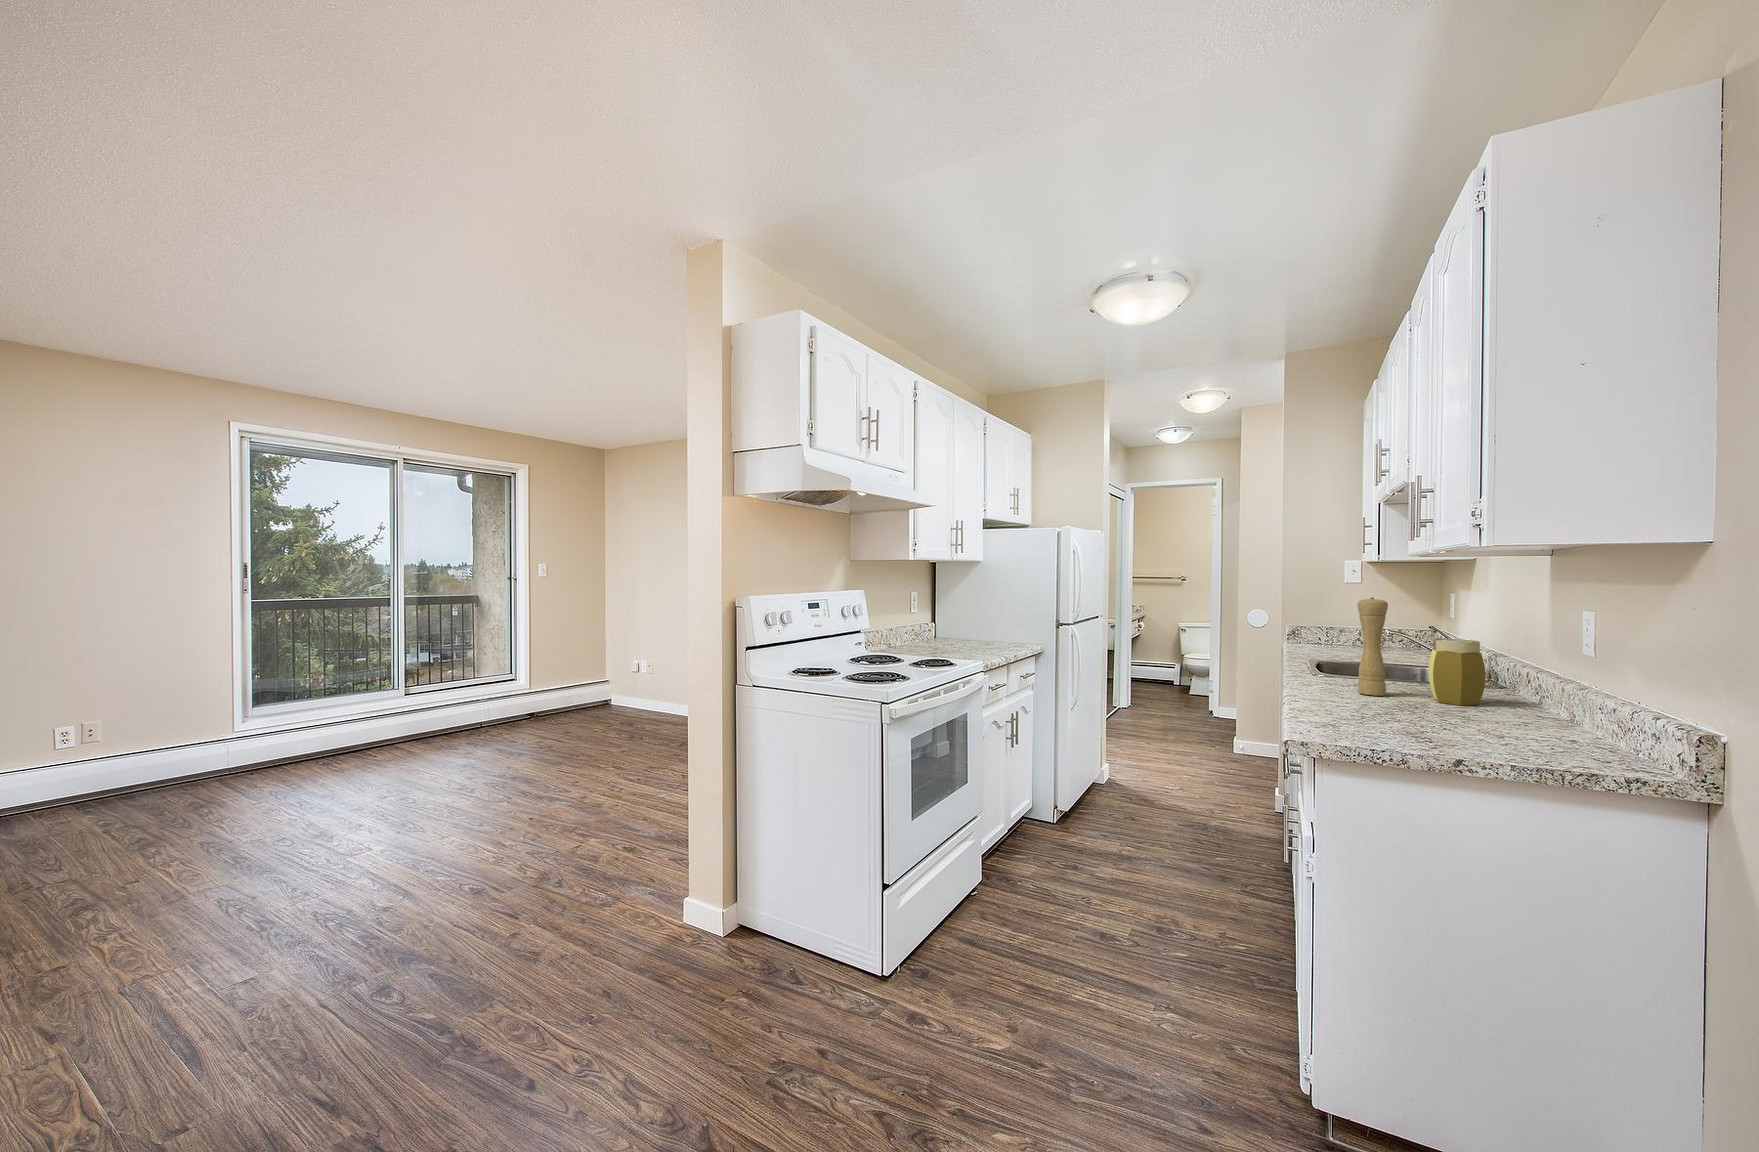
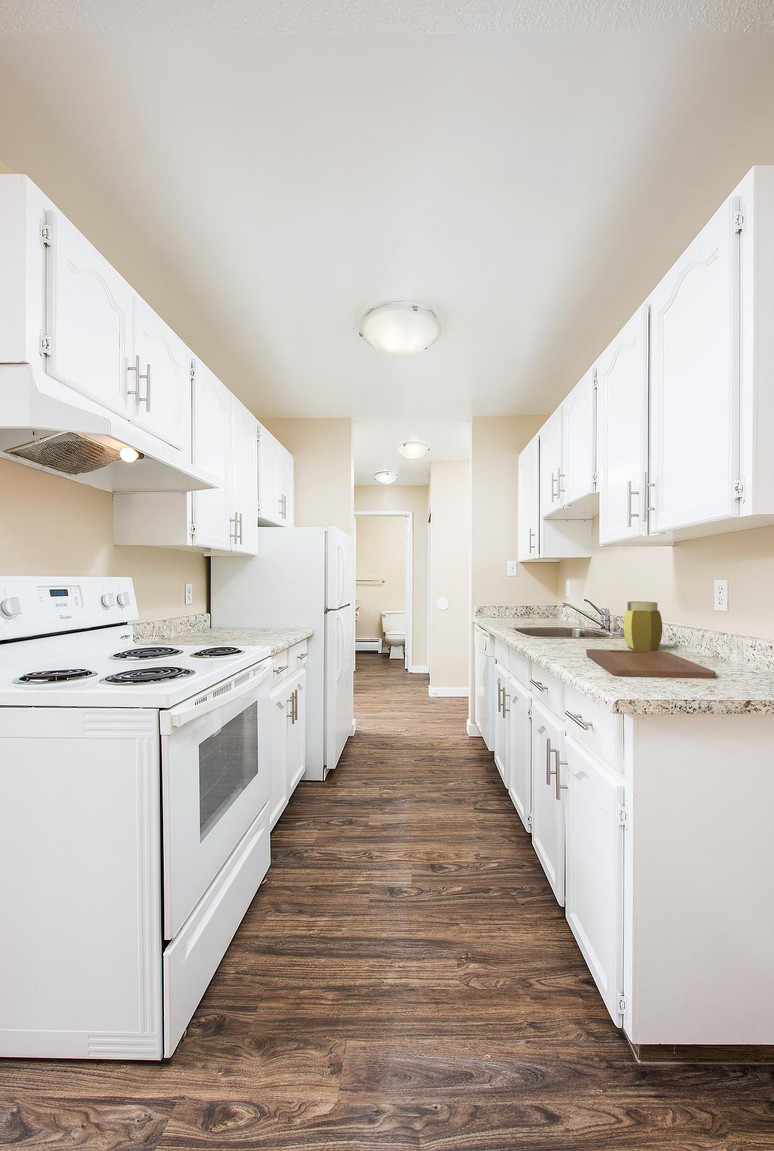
pepper mill: present [1357,598,1388,696] -> none [577,572,598,649]
cutting board: none [1336,694,1477,739] -> present [586,649,716,679]

